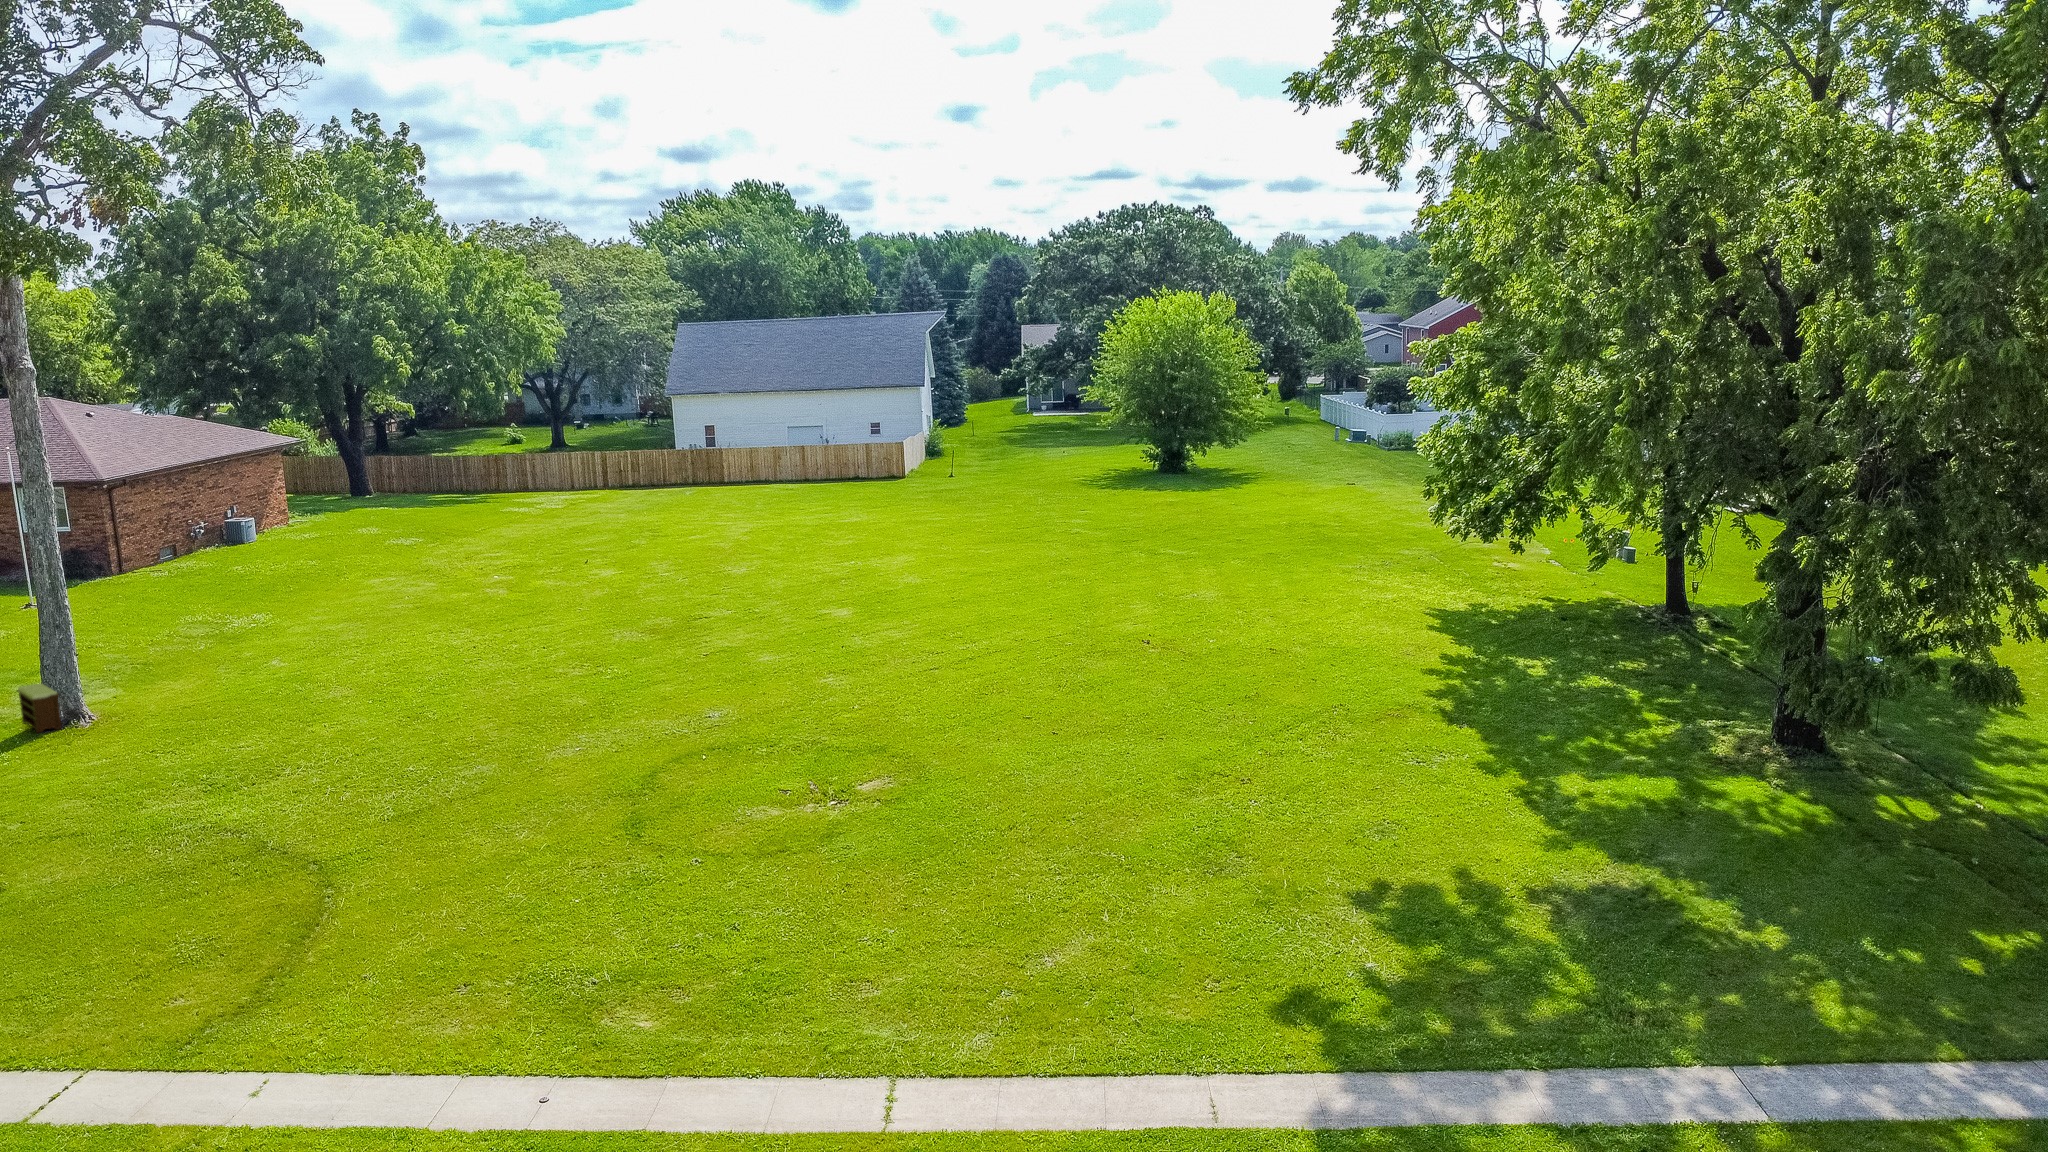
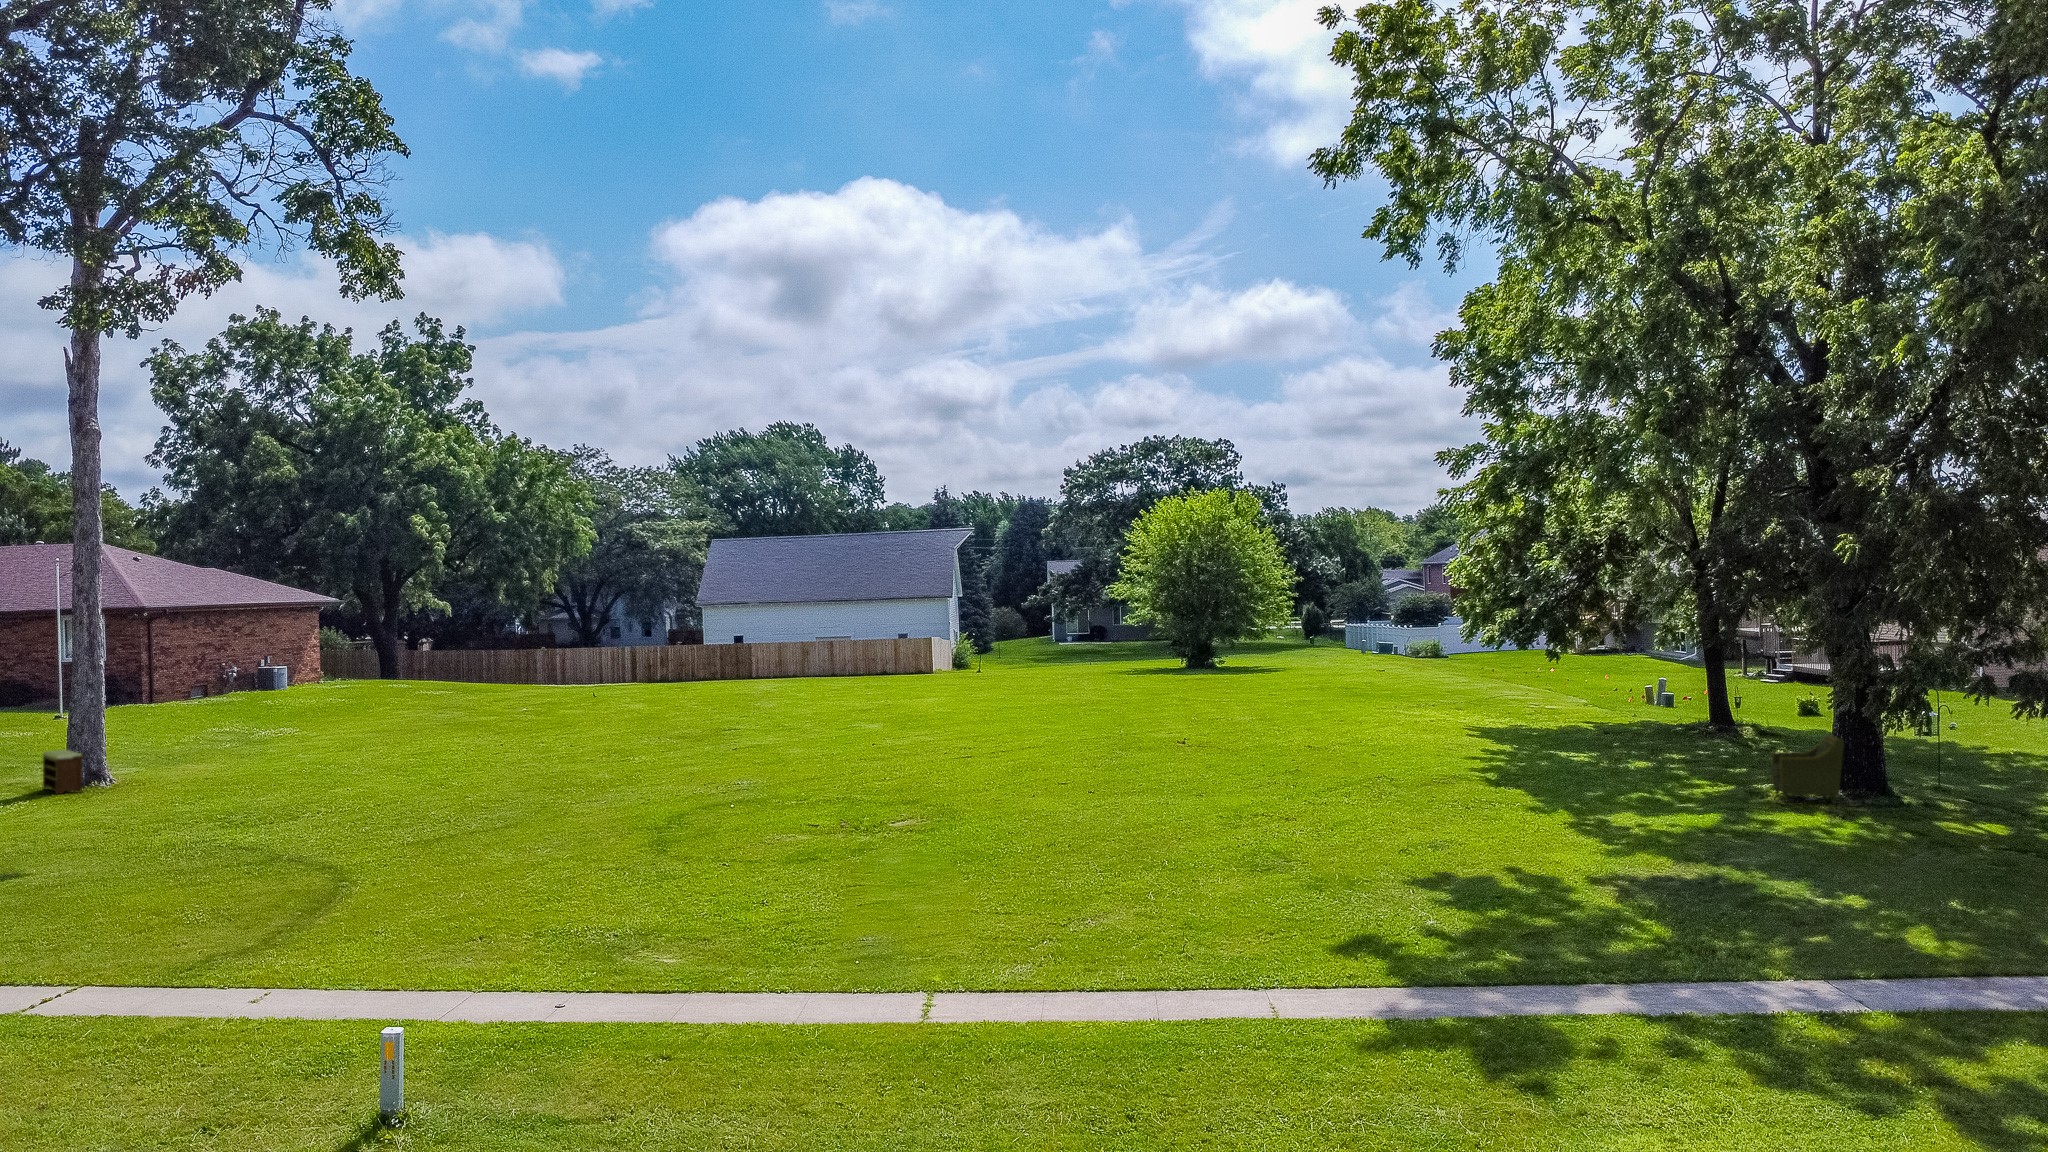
chair: none [1714,688,1788,760] -> present [1770,734,1844,805]

